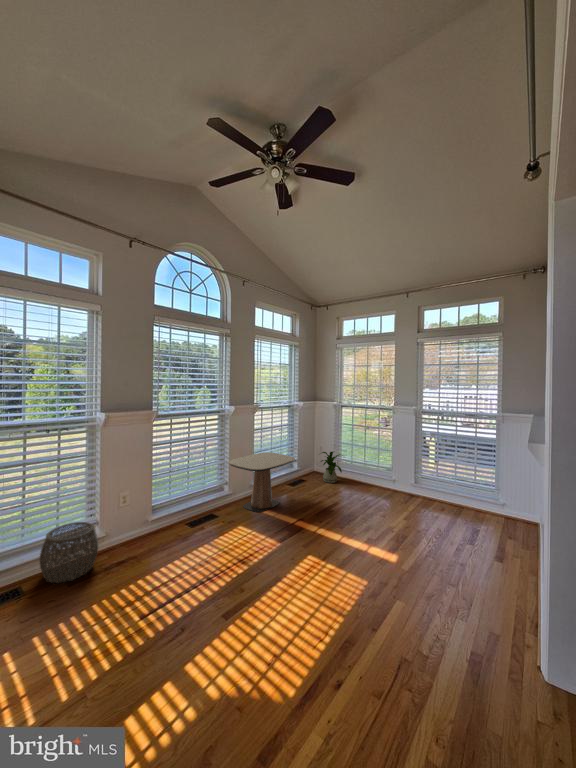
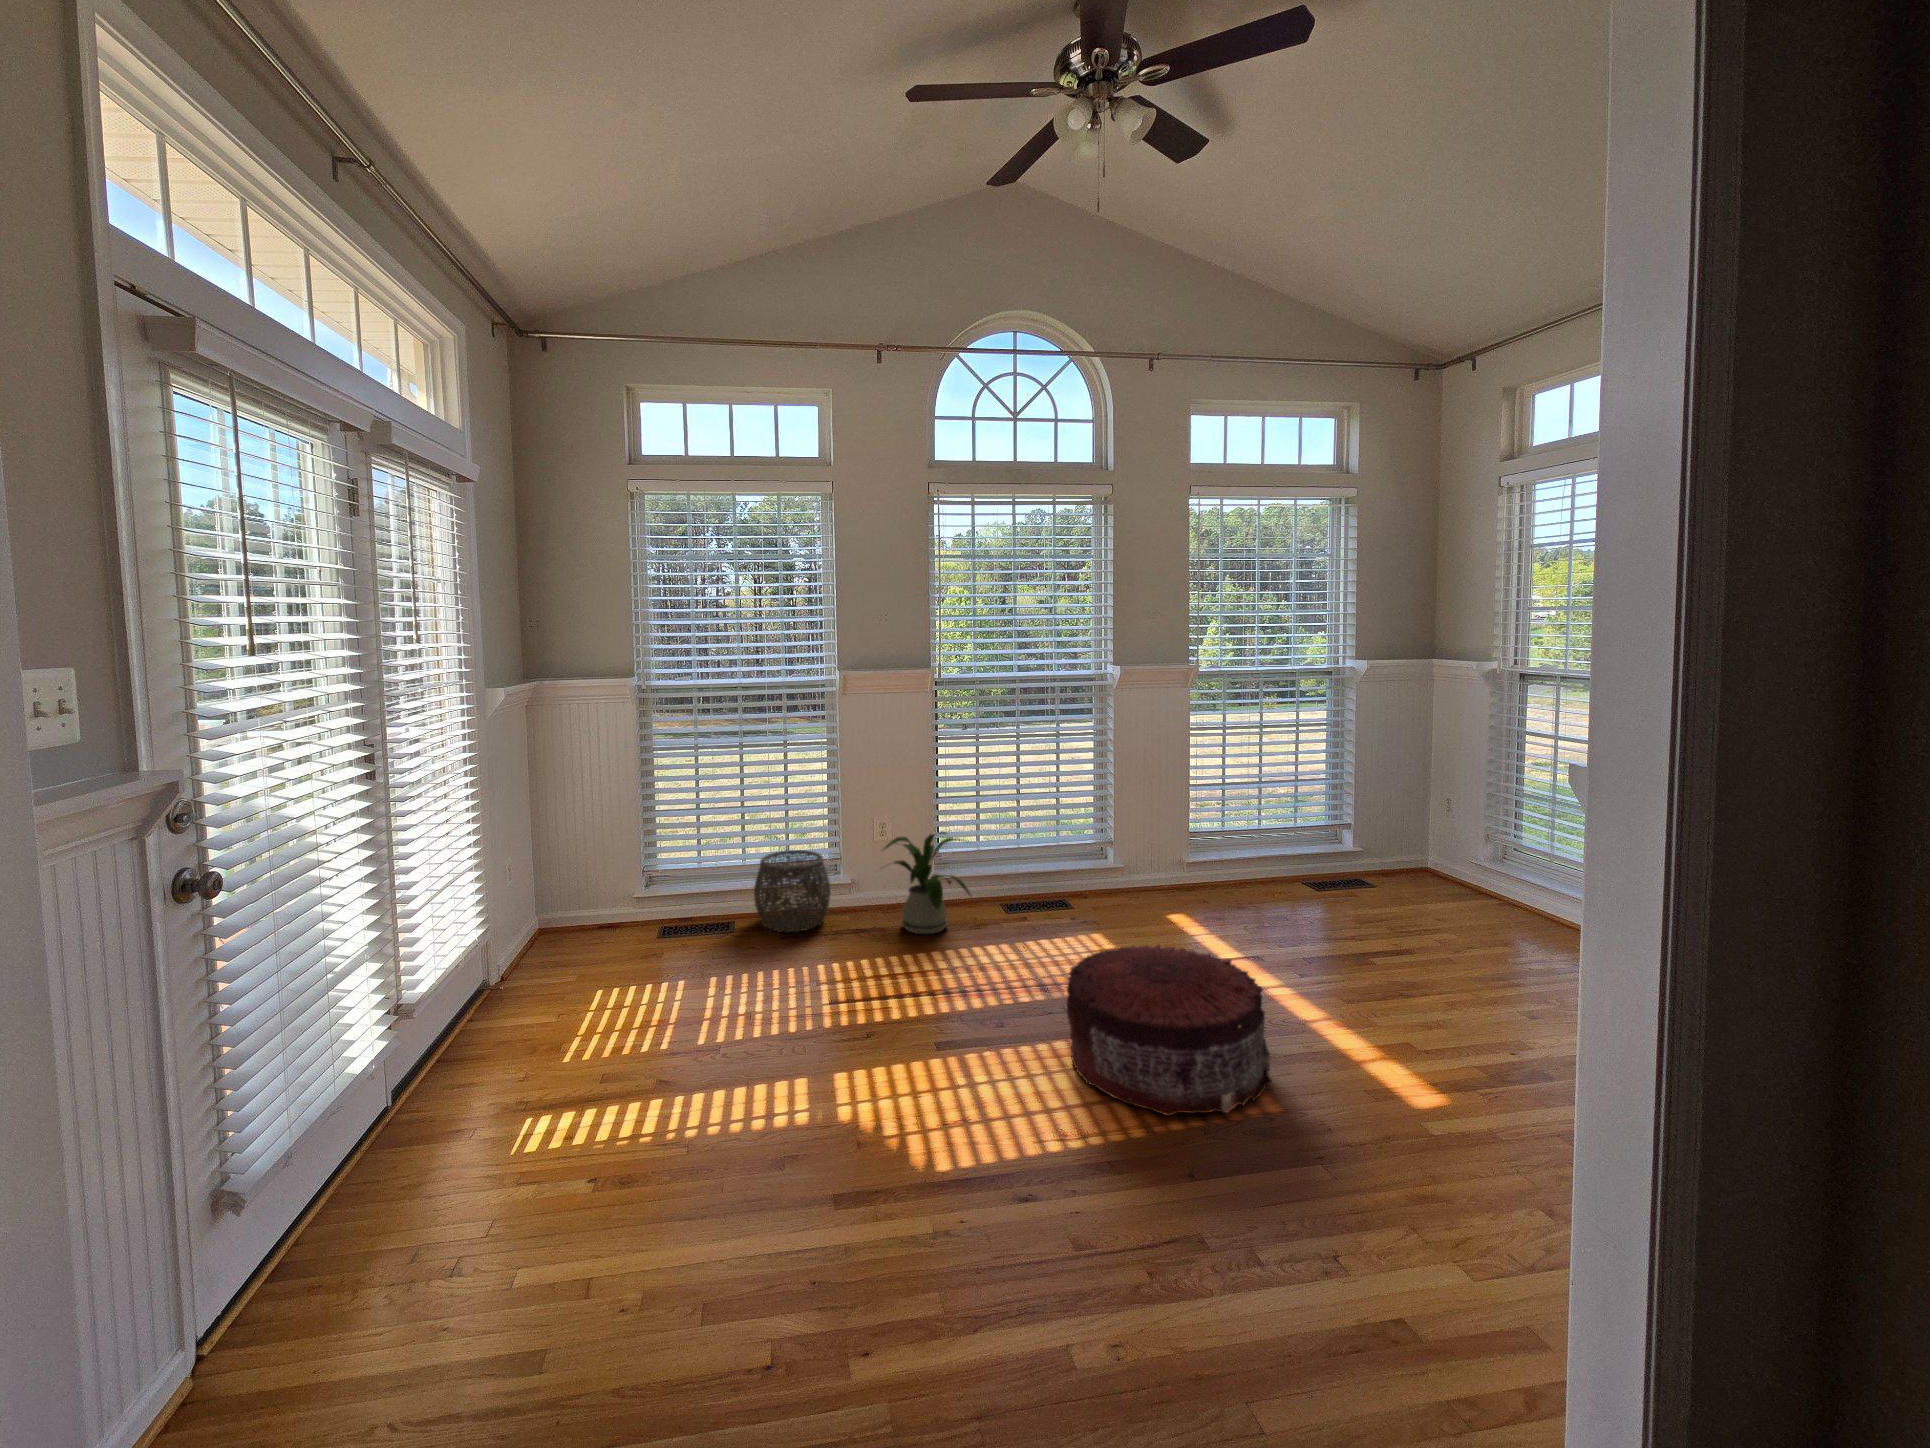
house plant: present [321,452,343,483] -> present [884,831,970,934]
side table: present [229,453,295,512] -> none [1102,788,1282,921]
pouf: none [278,525,360,606] -> present [1067,944,1272,1116]

